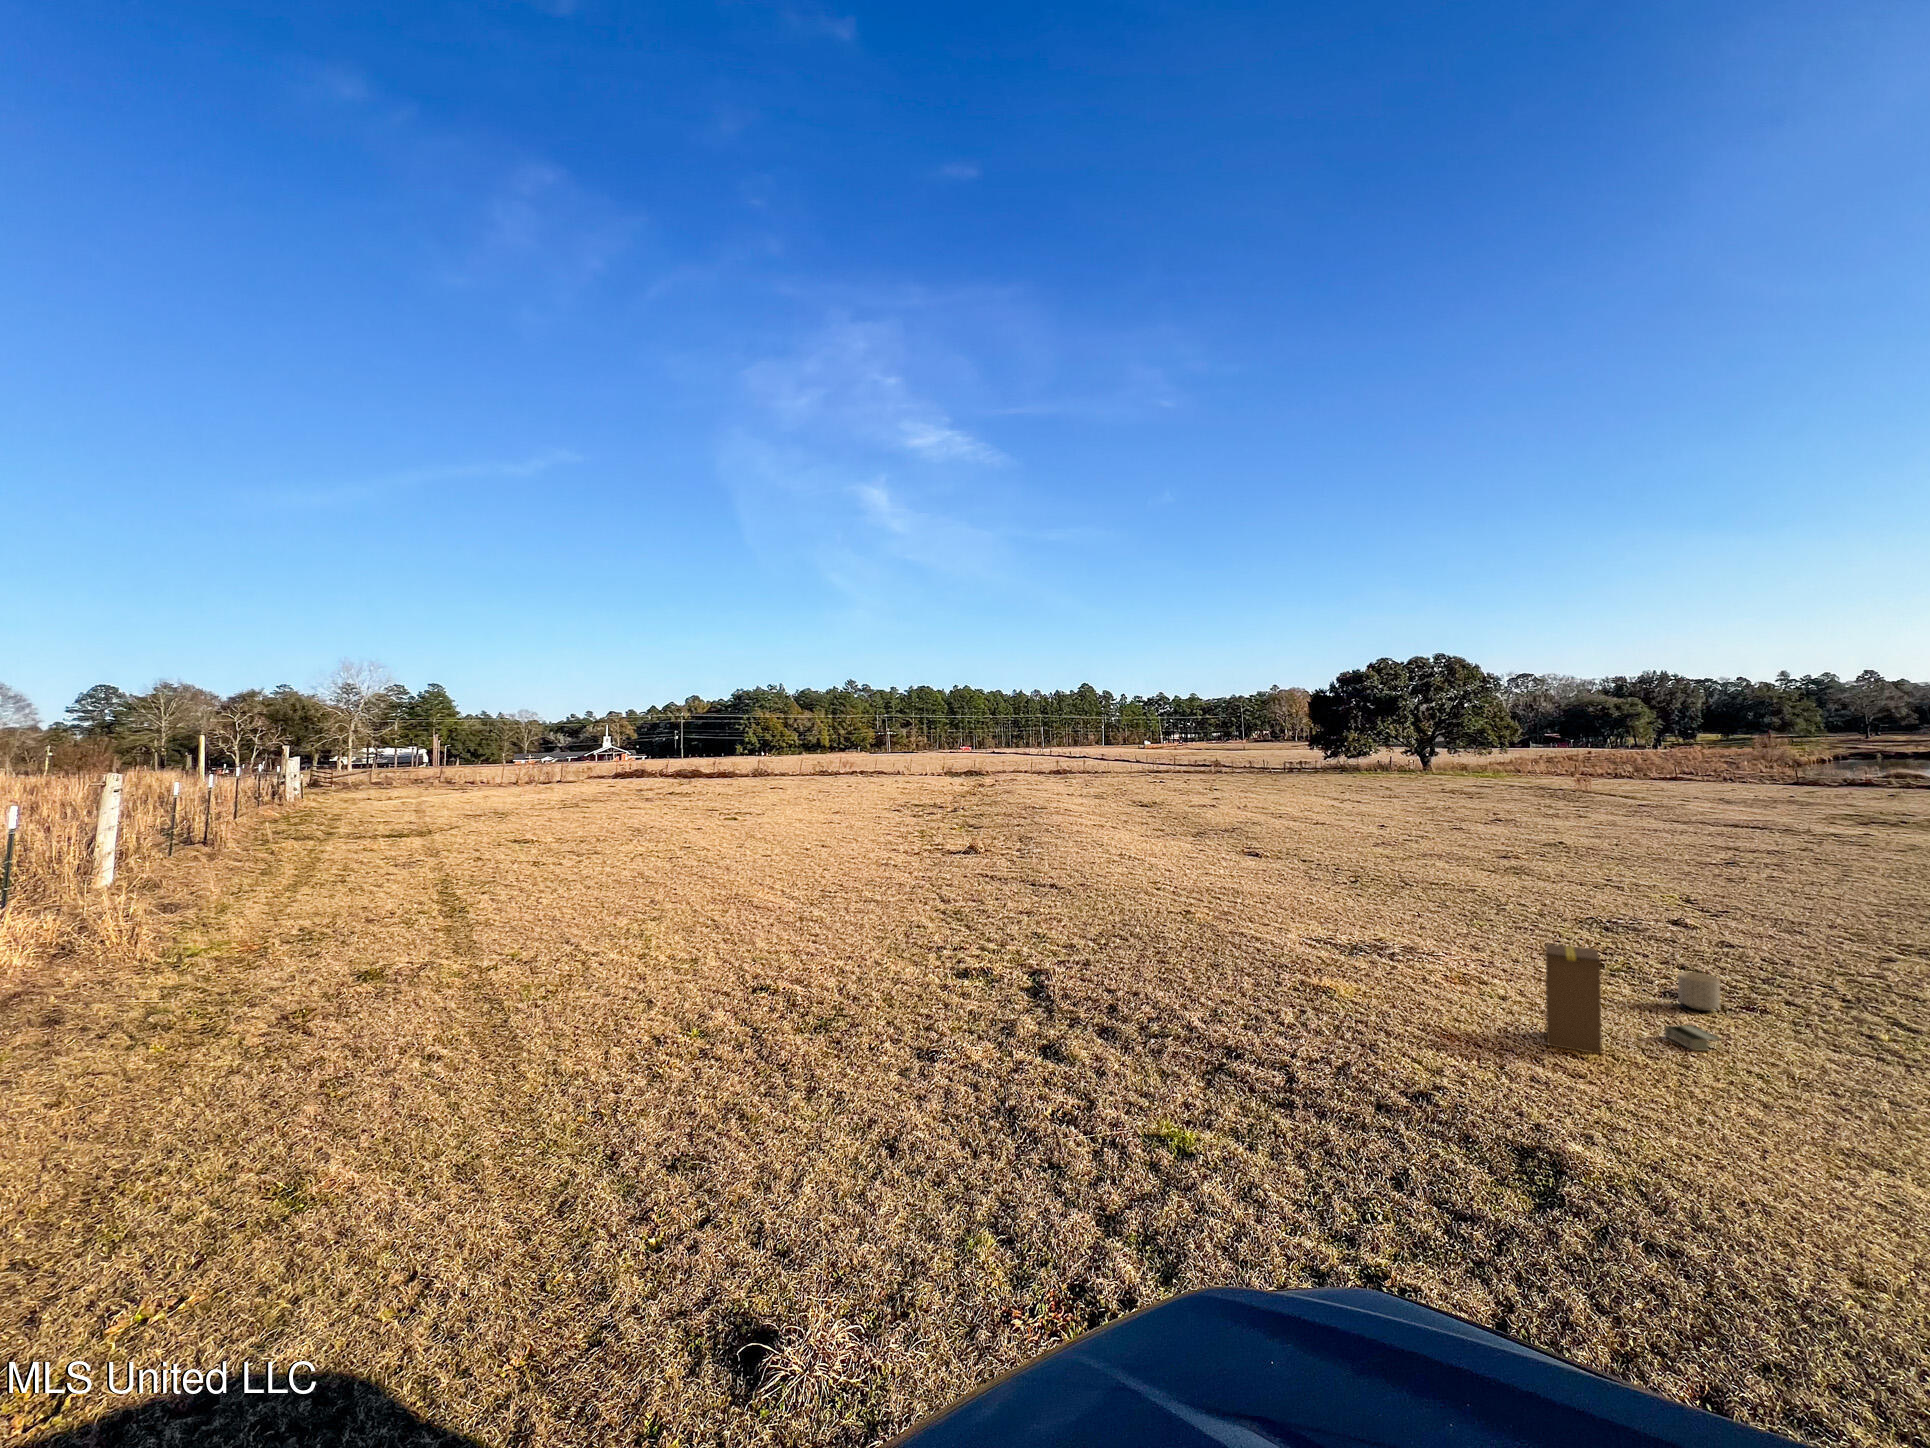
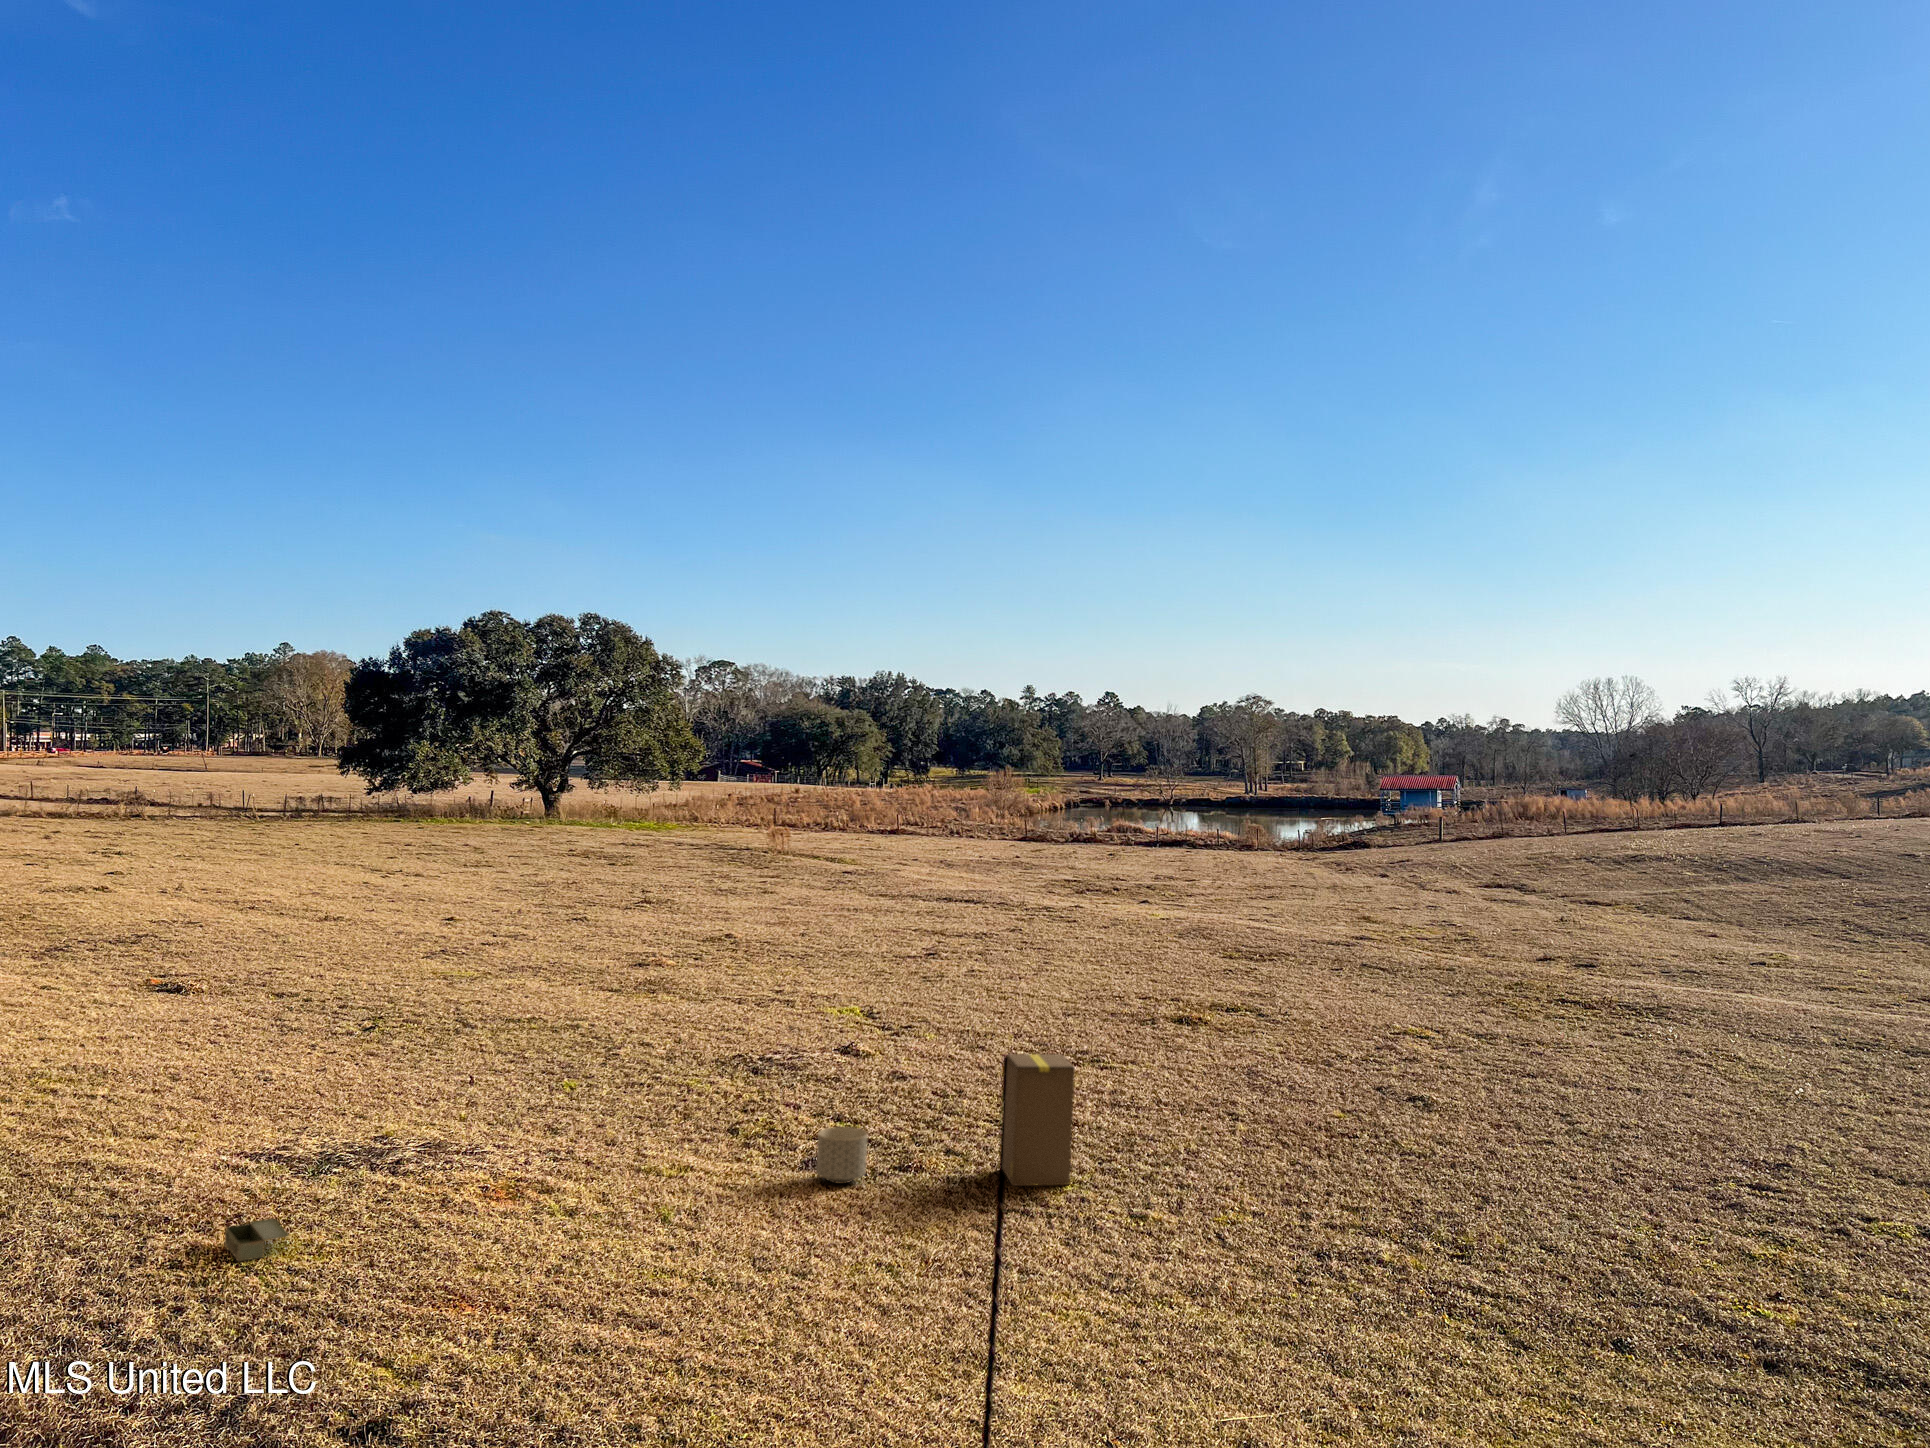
cardboard box: present [1546,944,1602,1054] -> present [1002,1054,1075,1186]
toolbox: present [1665,1025,1721,1051] -> present [224,1218,289,1261]

